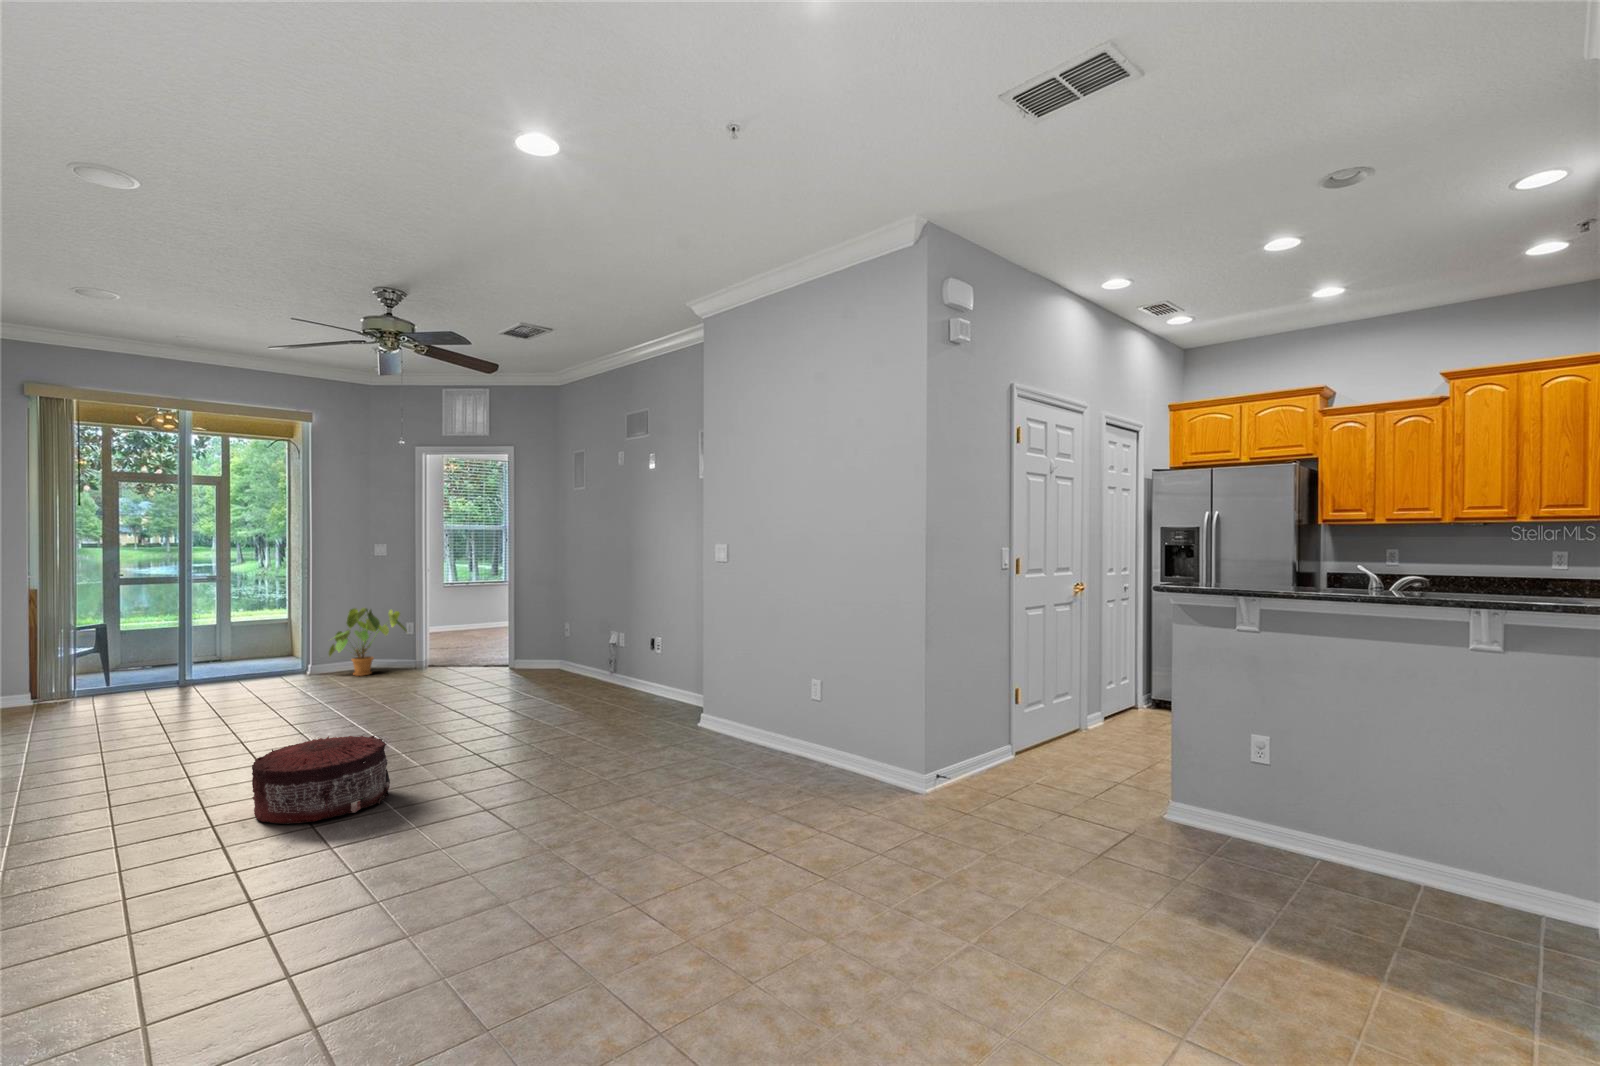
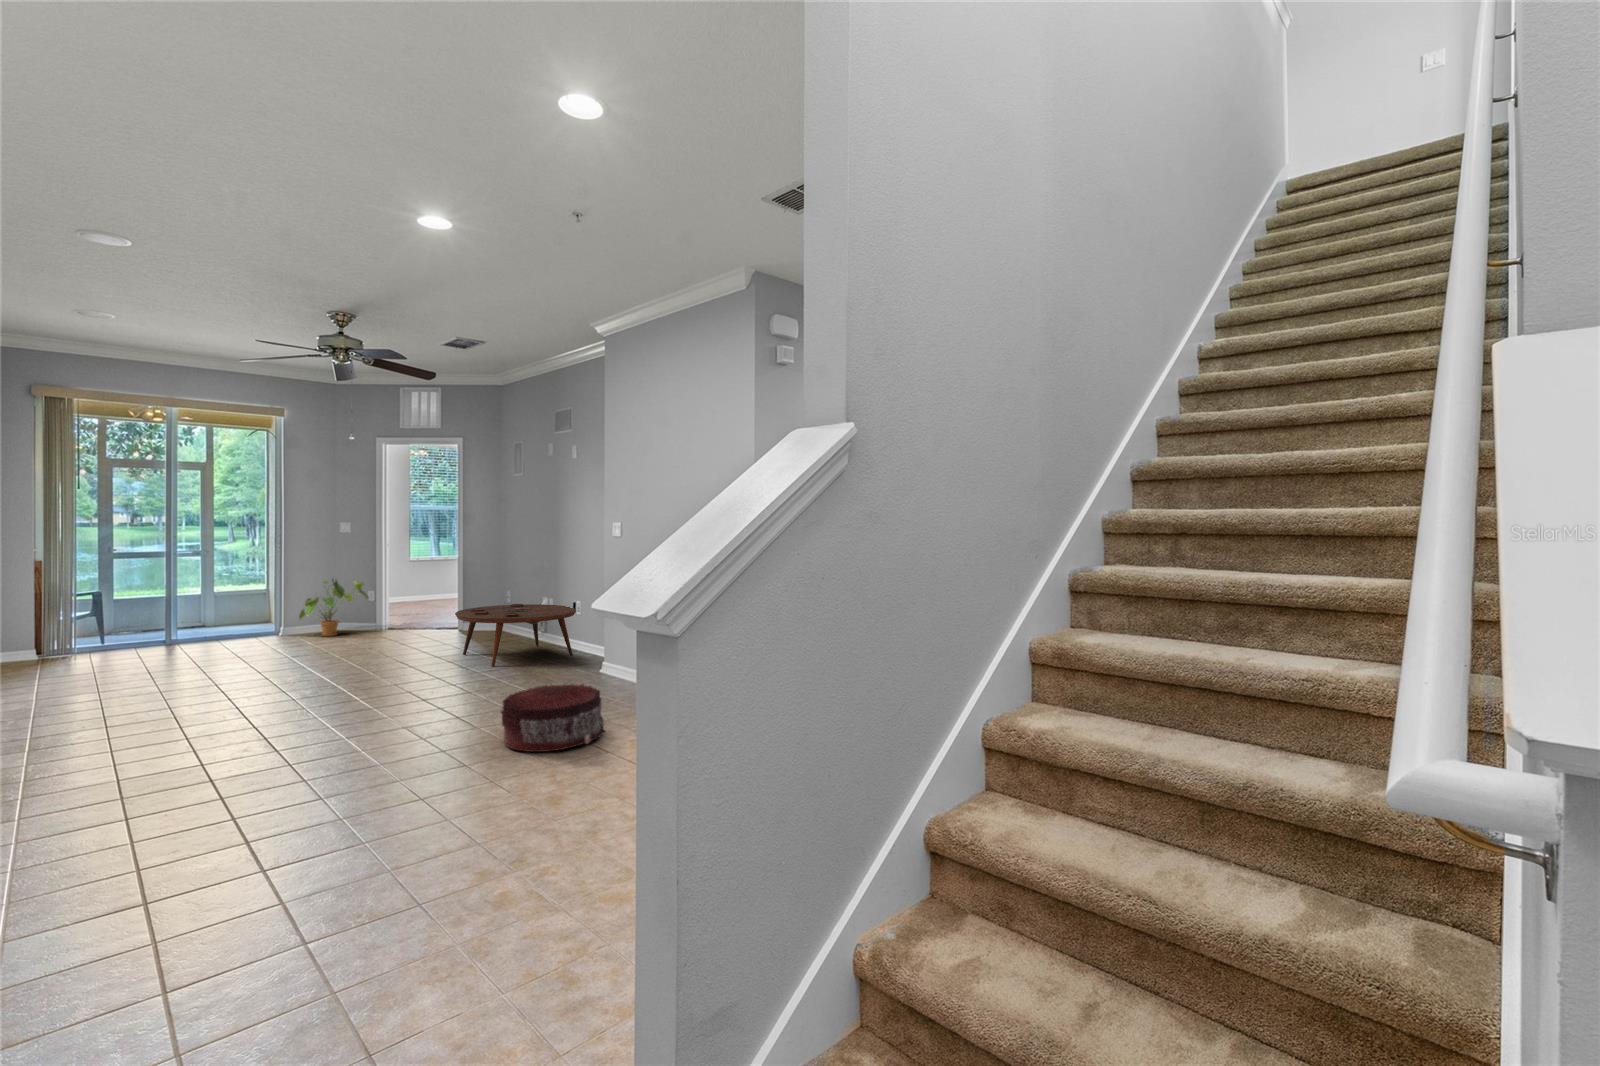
coffee table: none [517,638,657,716] -> present [455,604,576,666]
pouf: present [252,735,390,824] -> present [500,684,605,752]

